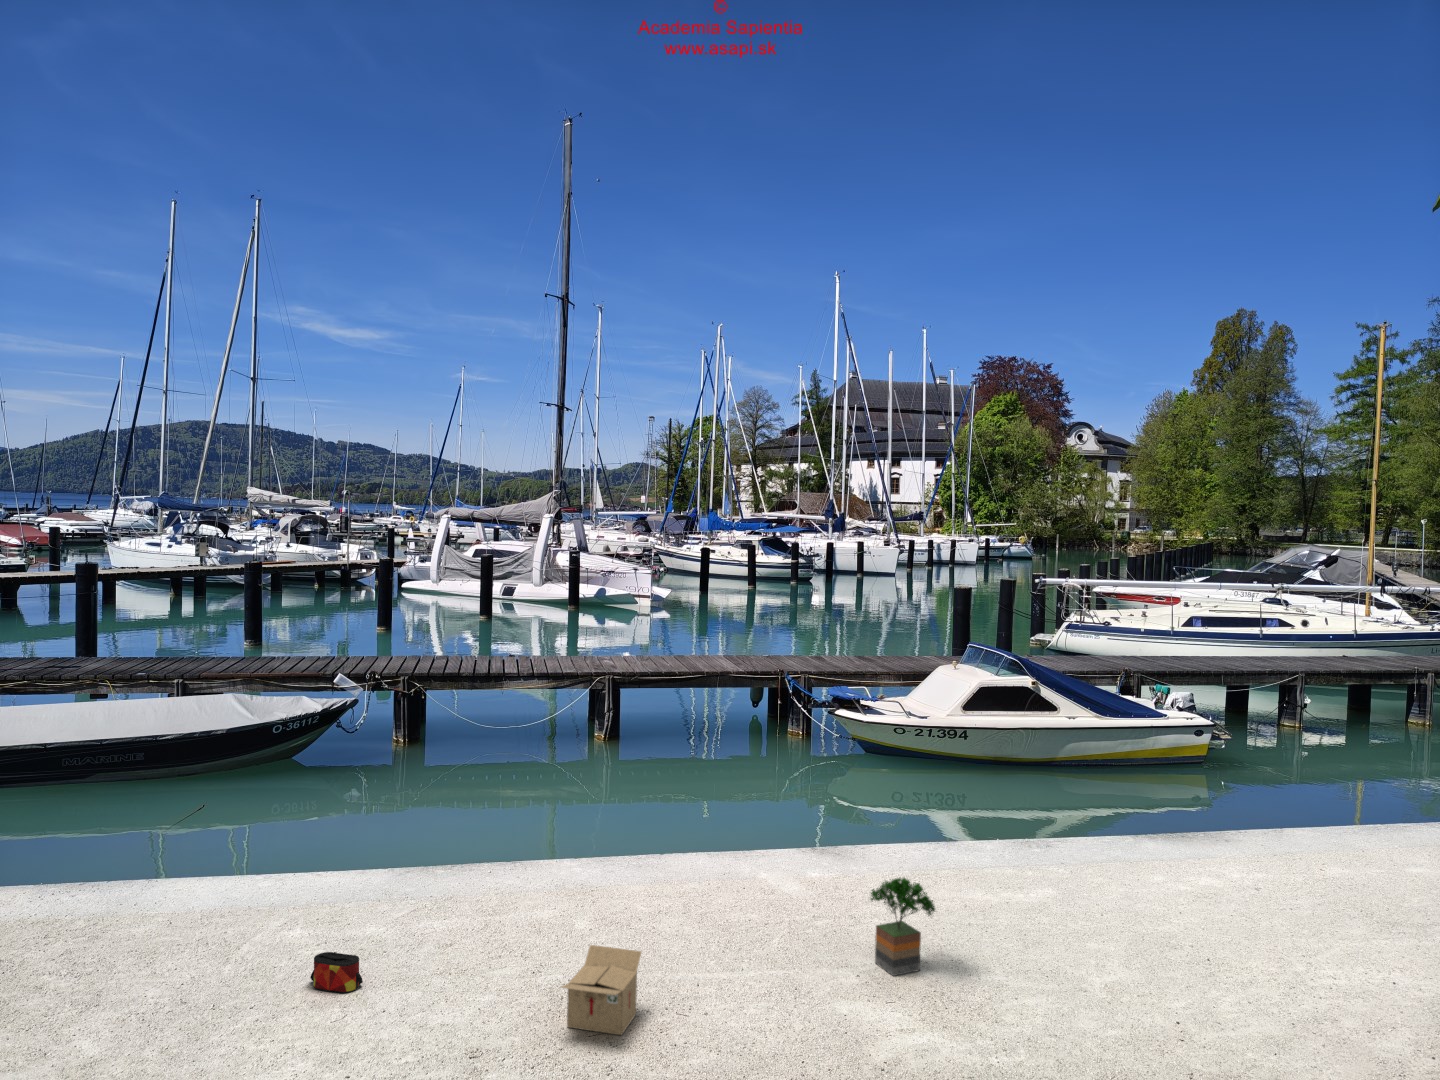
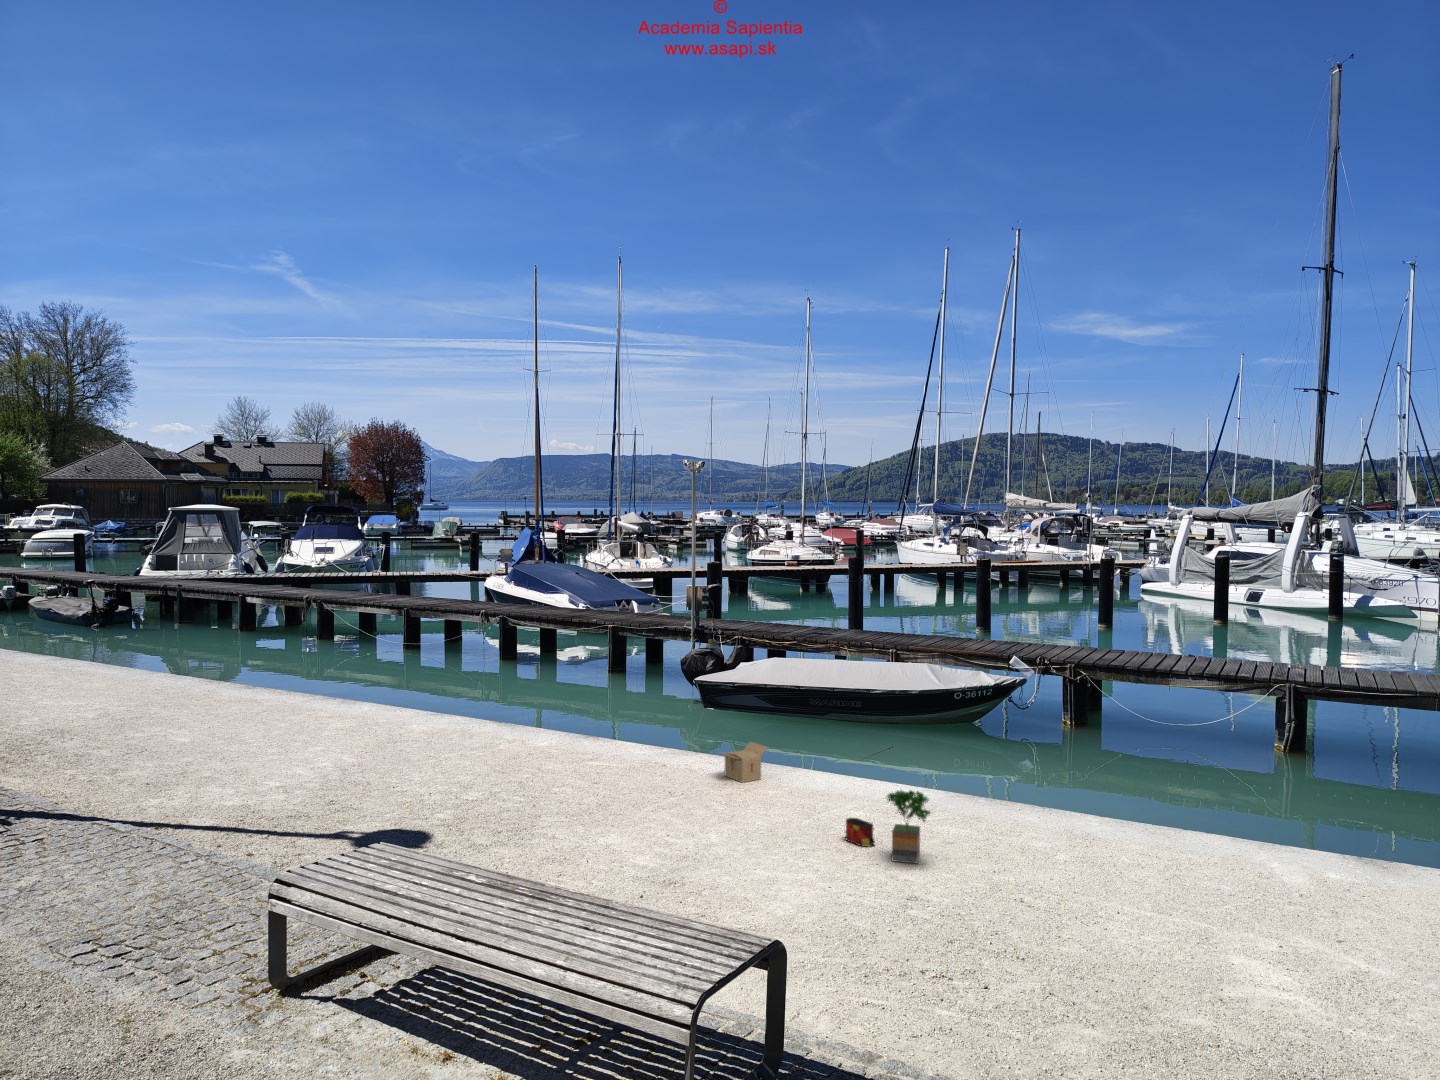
potted tree: present [871,877,935,976] -> present [887,790,931,863]
cardboard box: present [562,945,641,1035] -> present [722,742,767,783]

